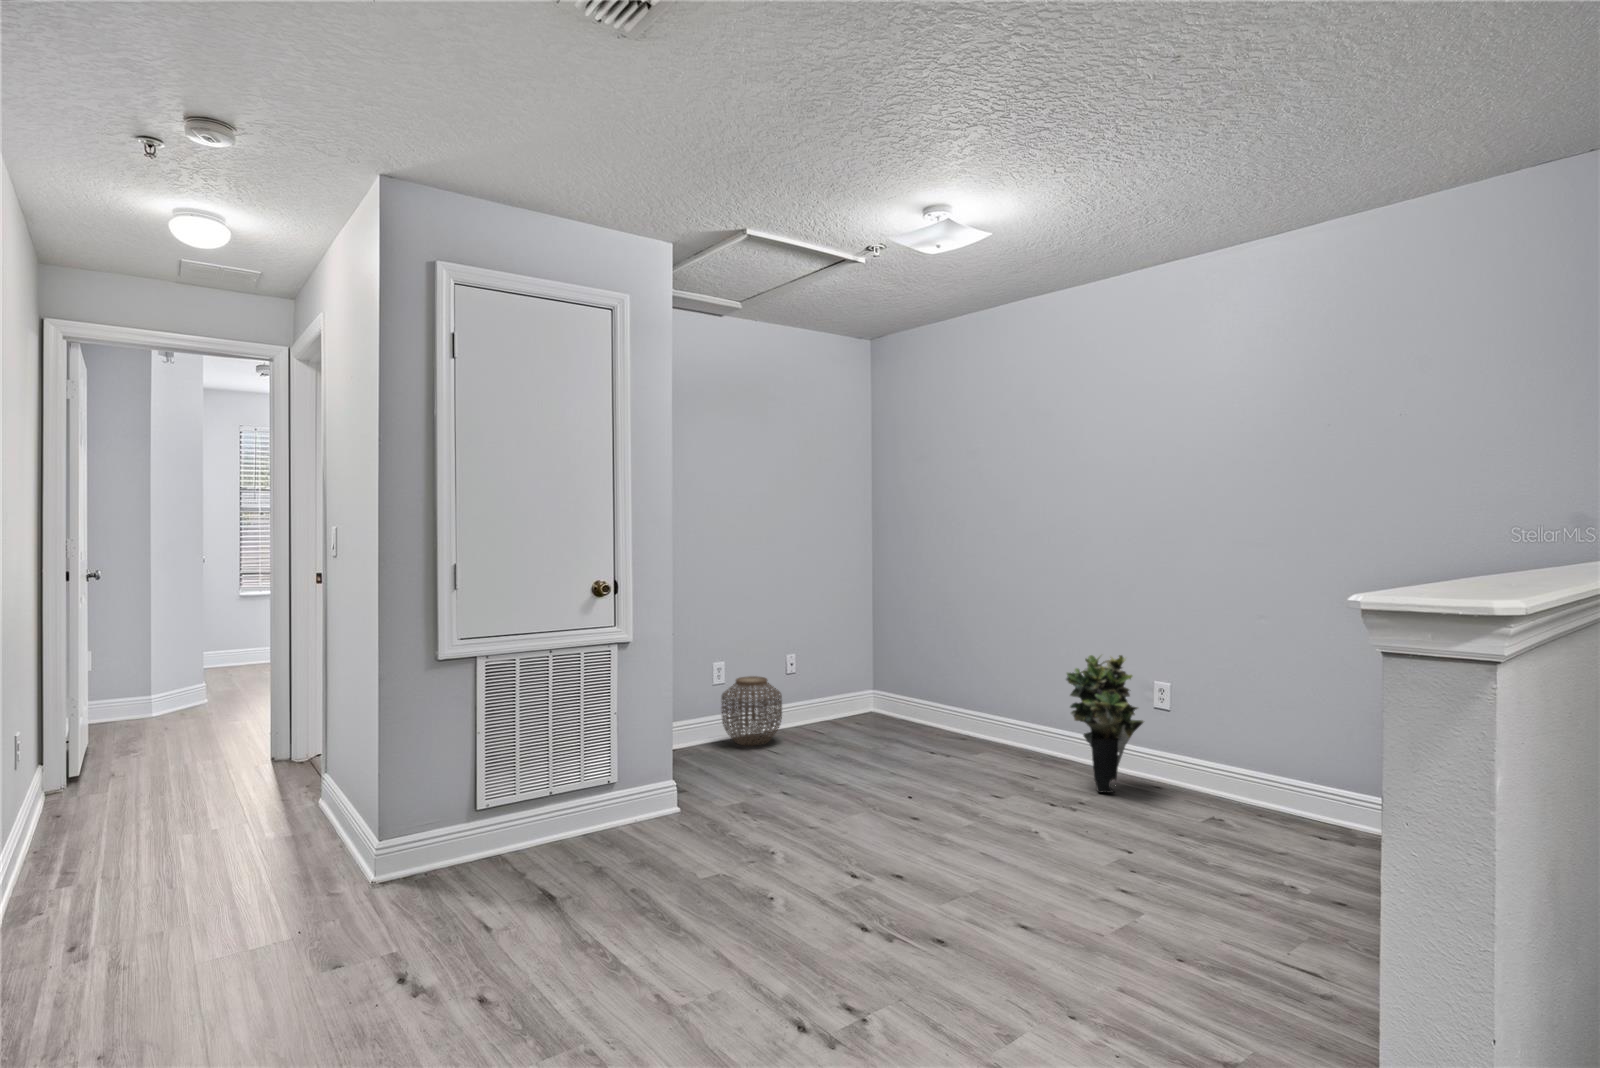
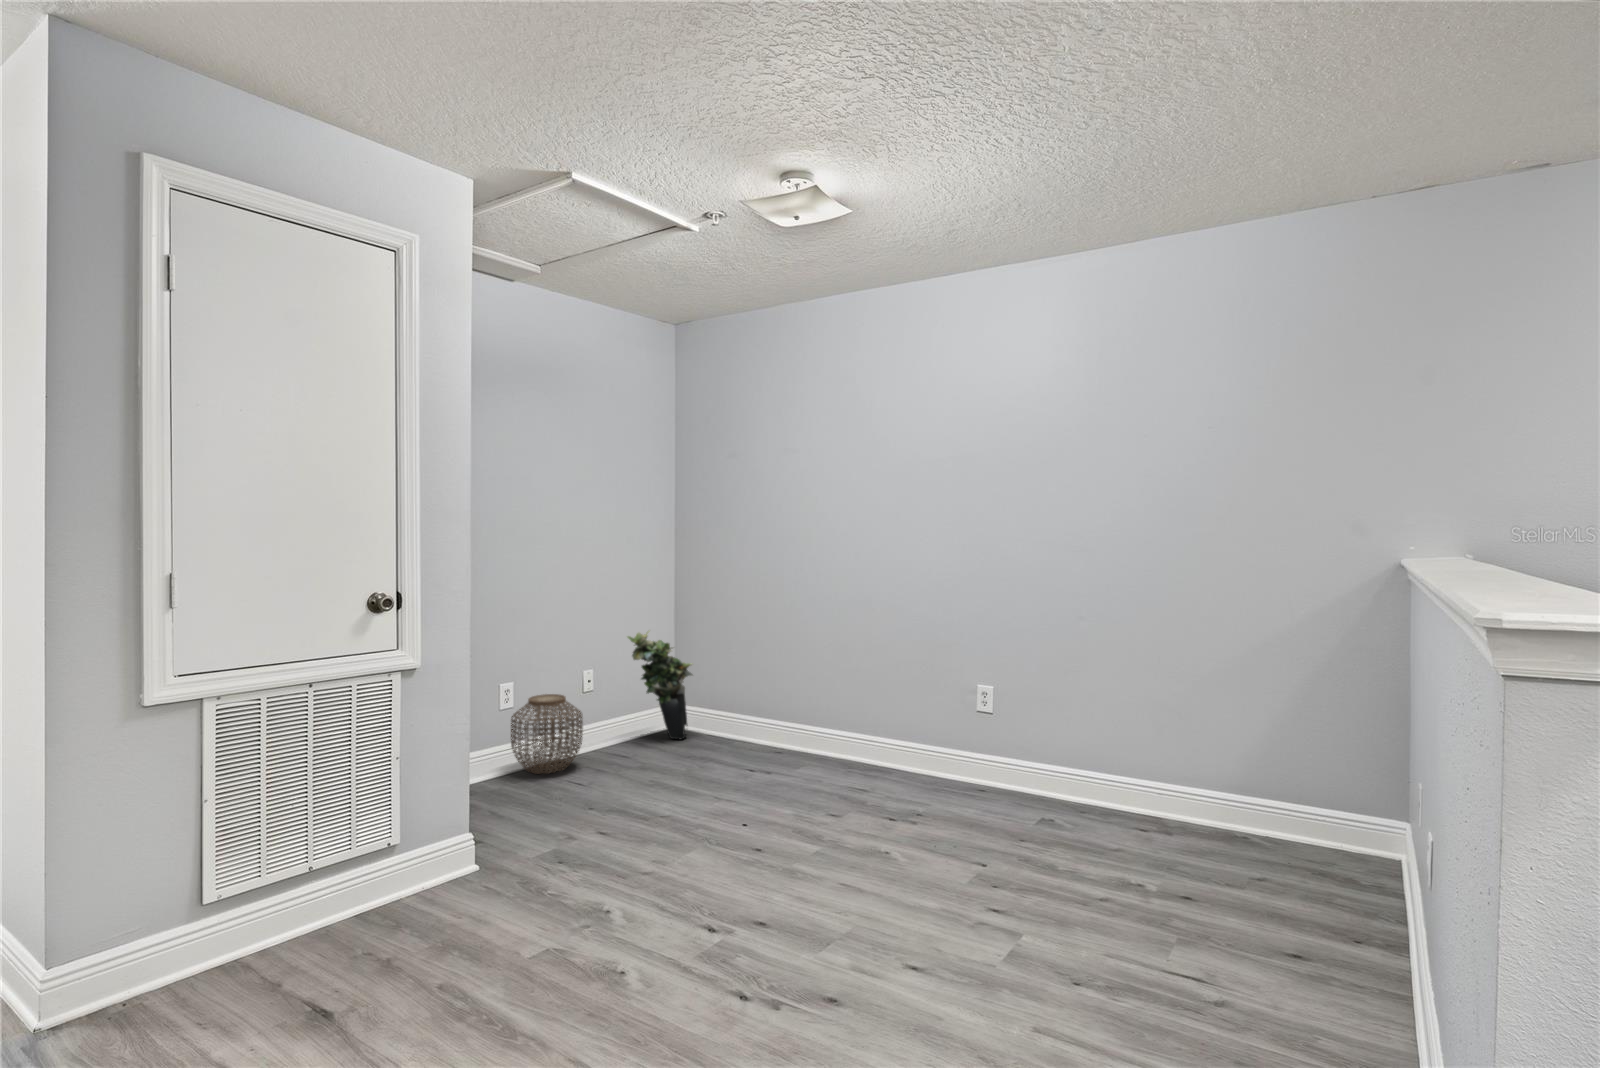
potted plant: present [1066,655,1143,793] -> present [627,633,692,739]

